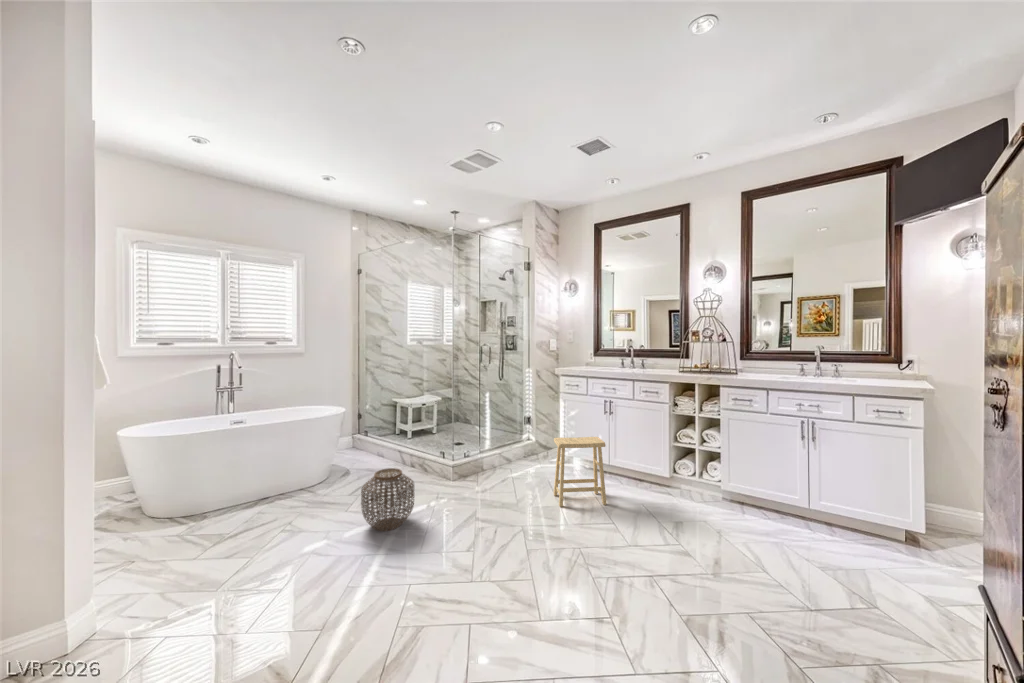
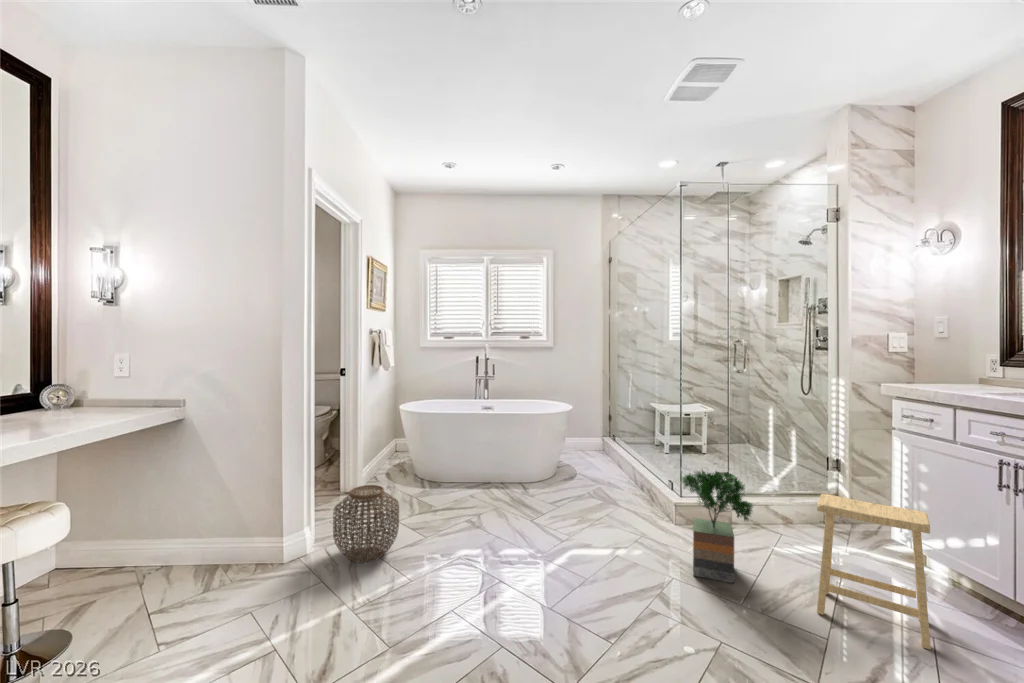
potted tree: none [476,436,526,511] -> present [682,470,753,583]
woven basket: present [361,468,414,531] -> present [333,485,399,563]

